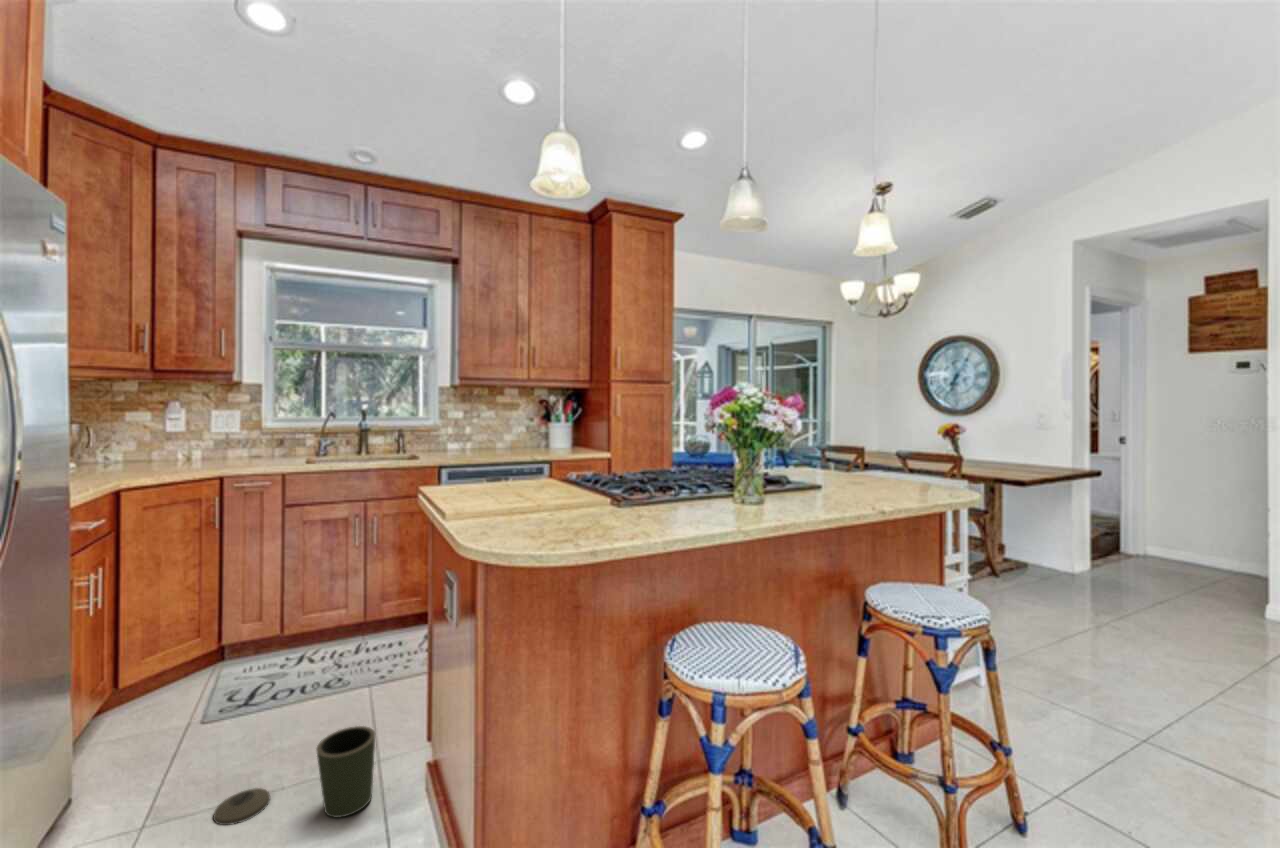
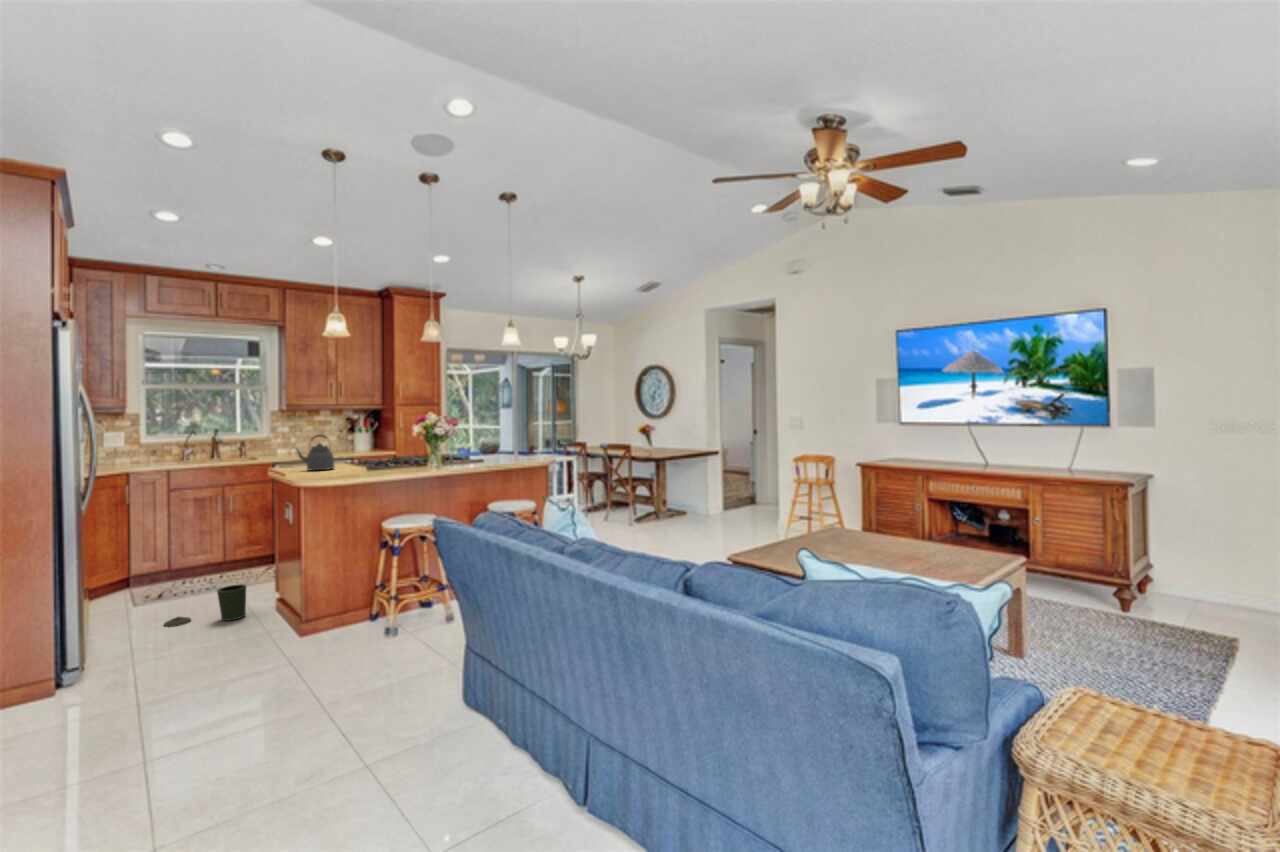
kettle: none [470,420,546,493] -> present [296,435,334,470]

